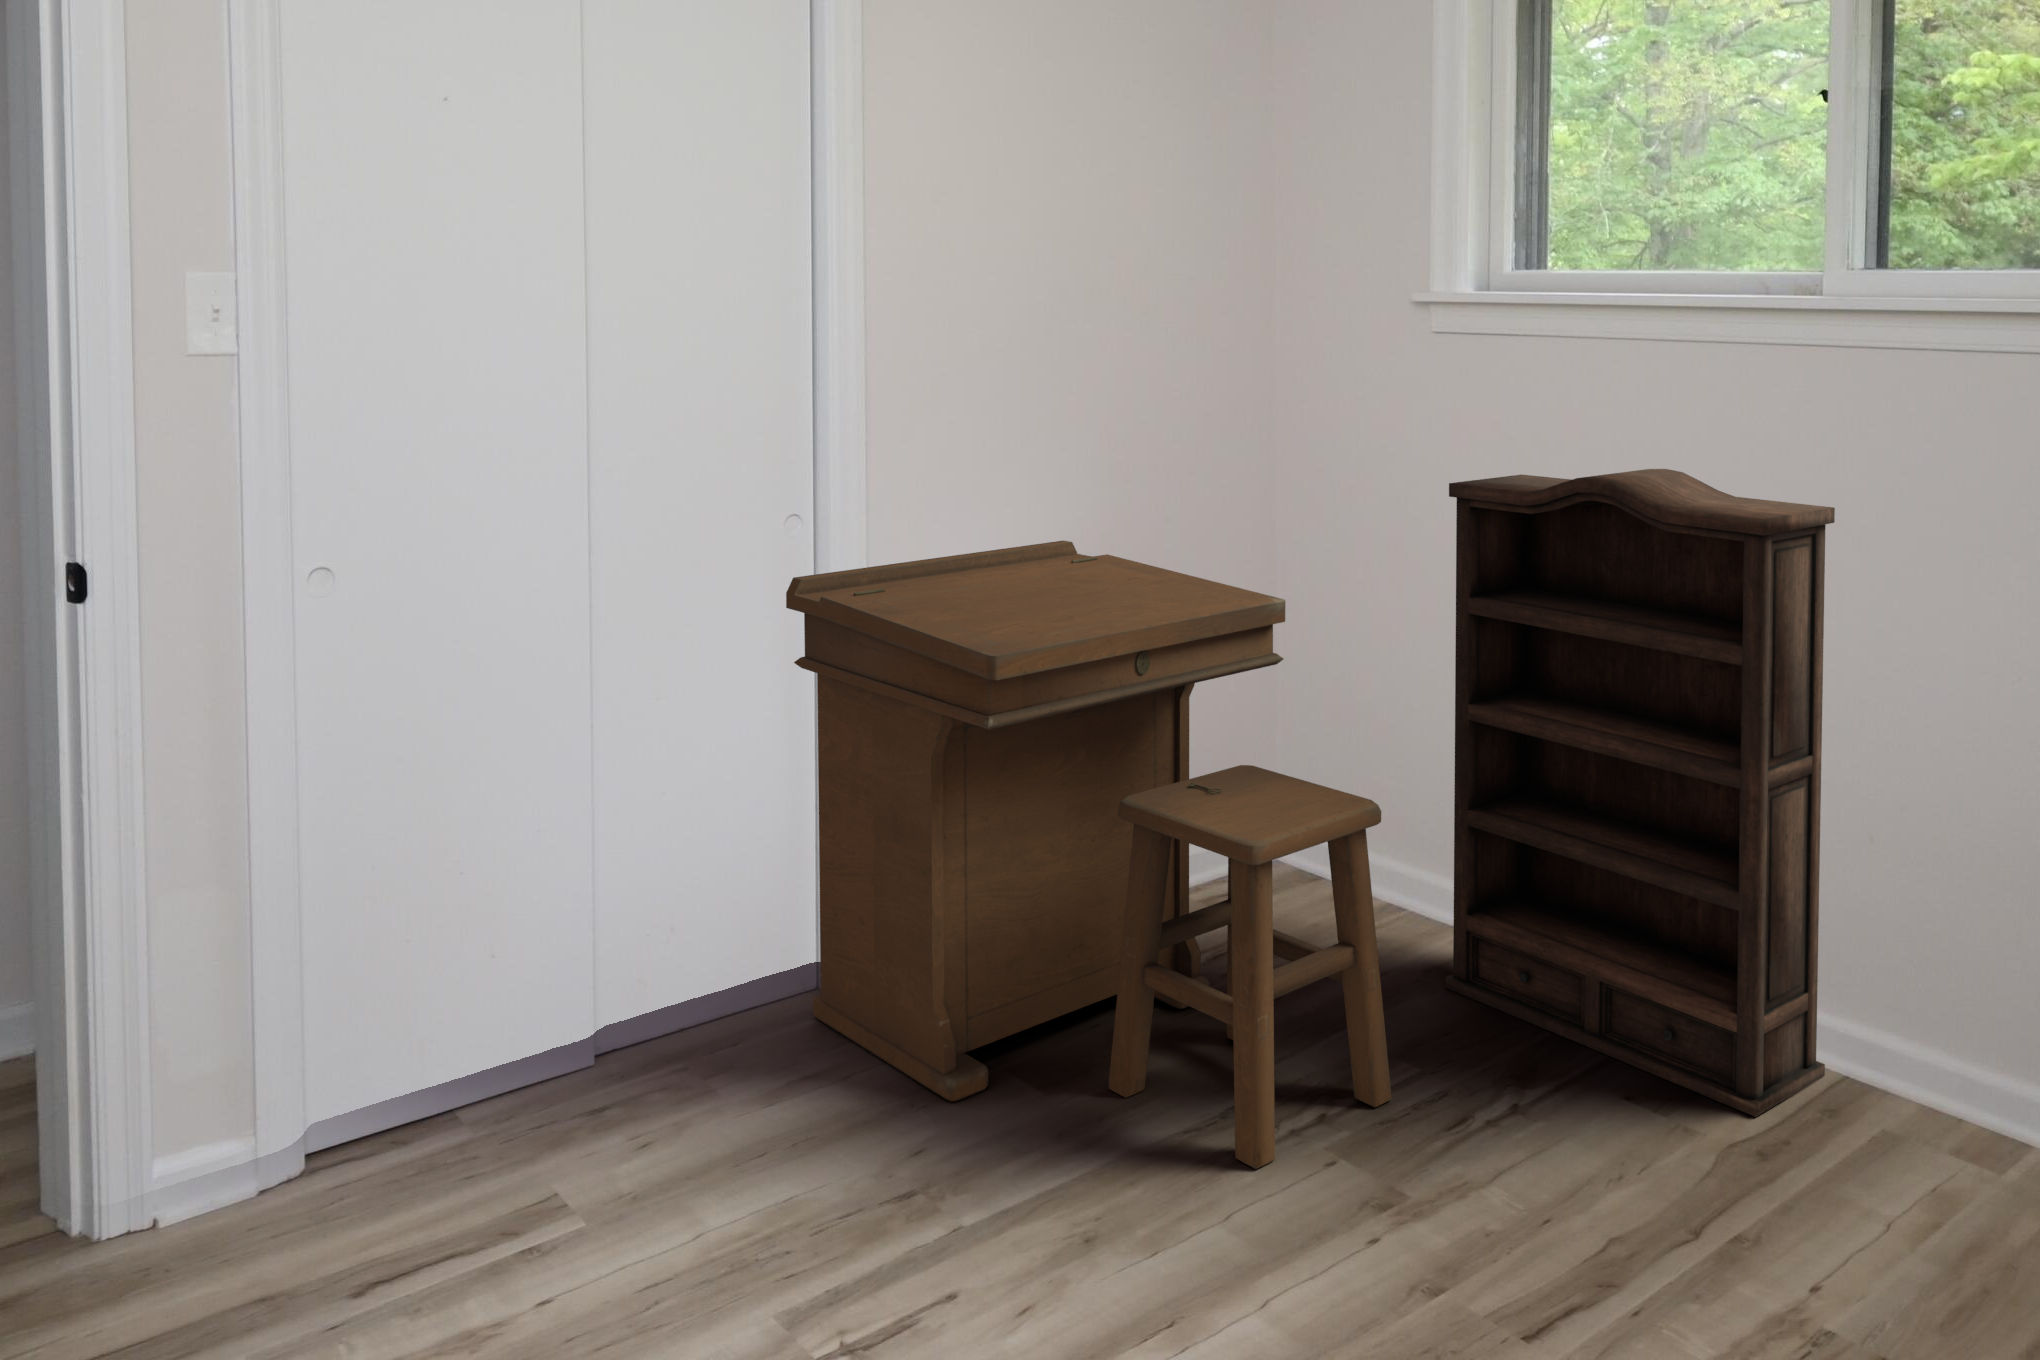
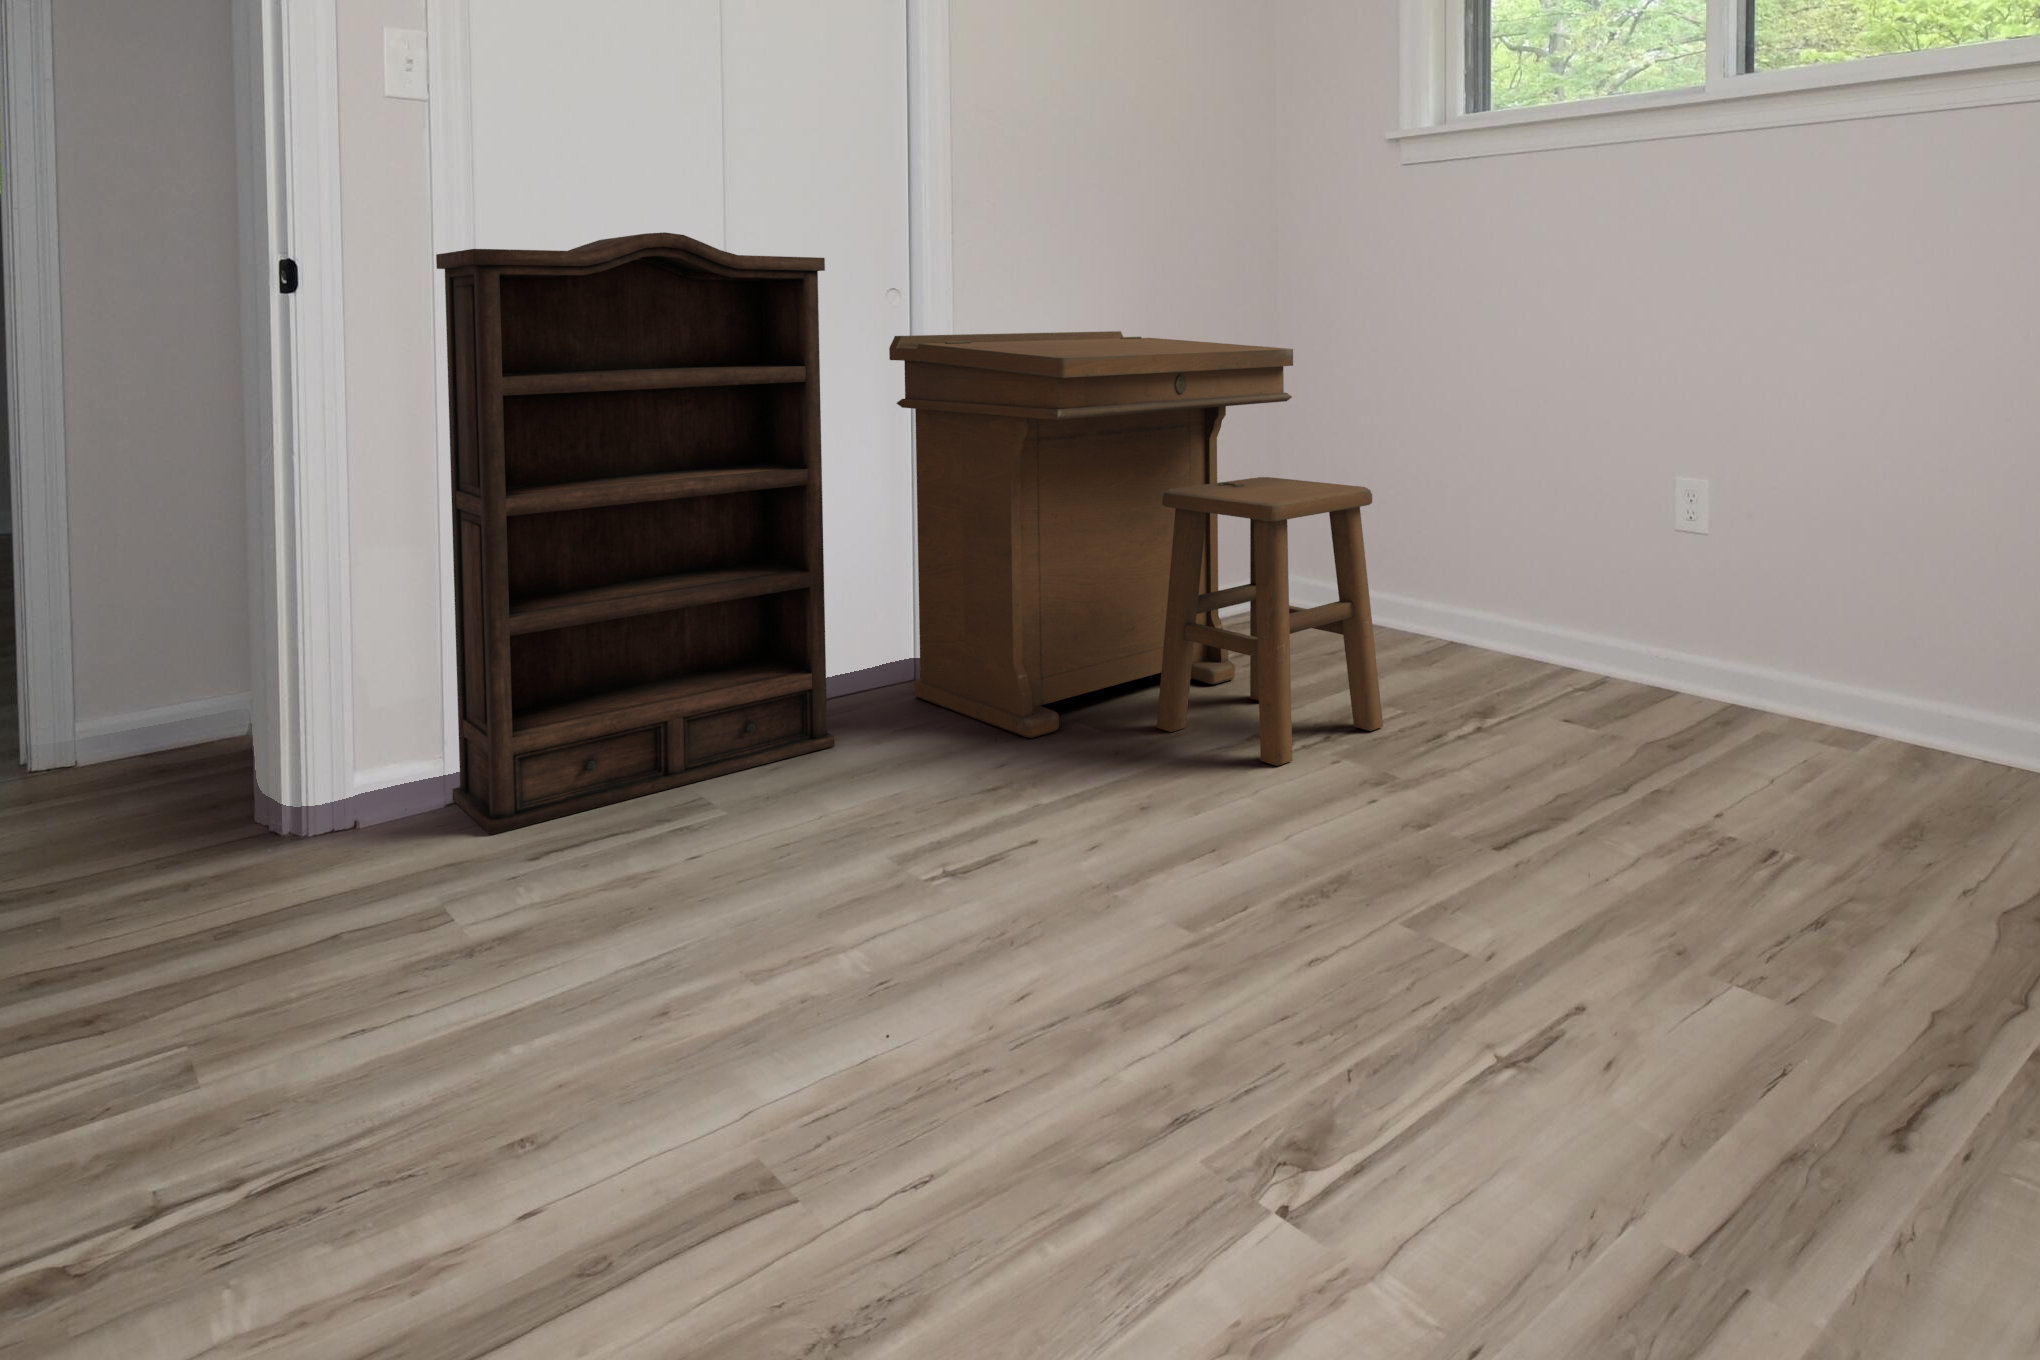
bookshelf: present [1445,469,1835,1117] -> present [436,232,835,835]

